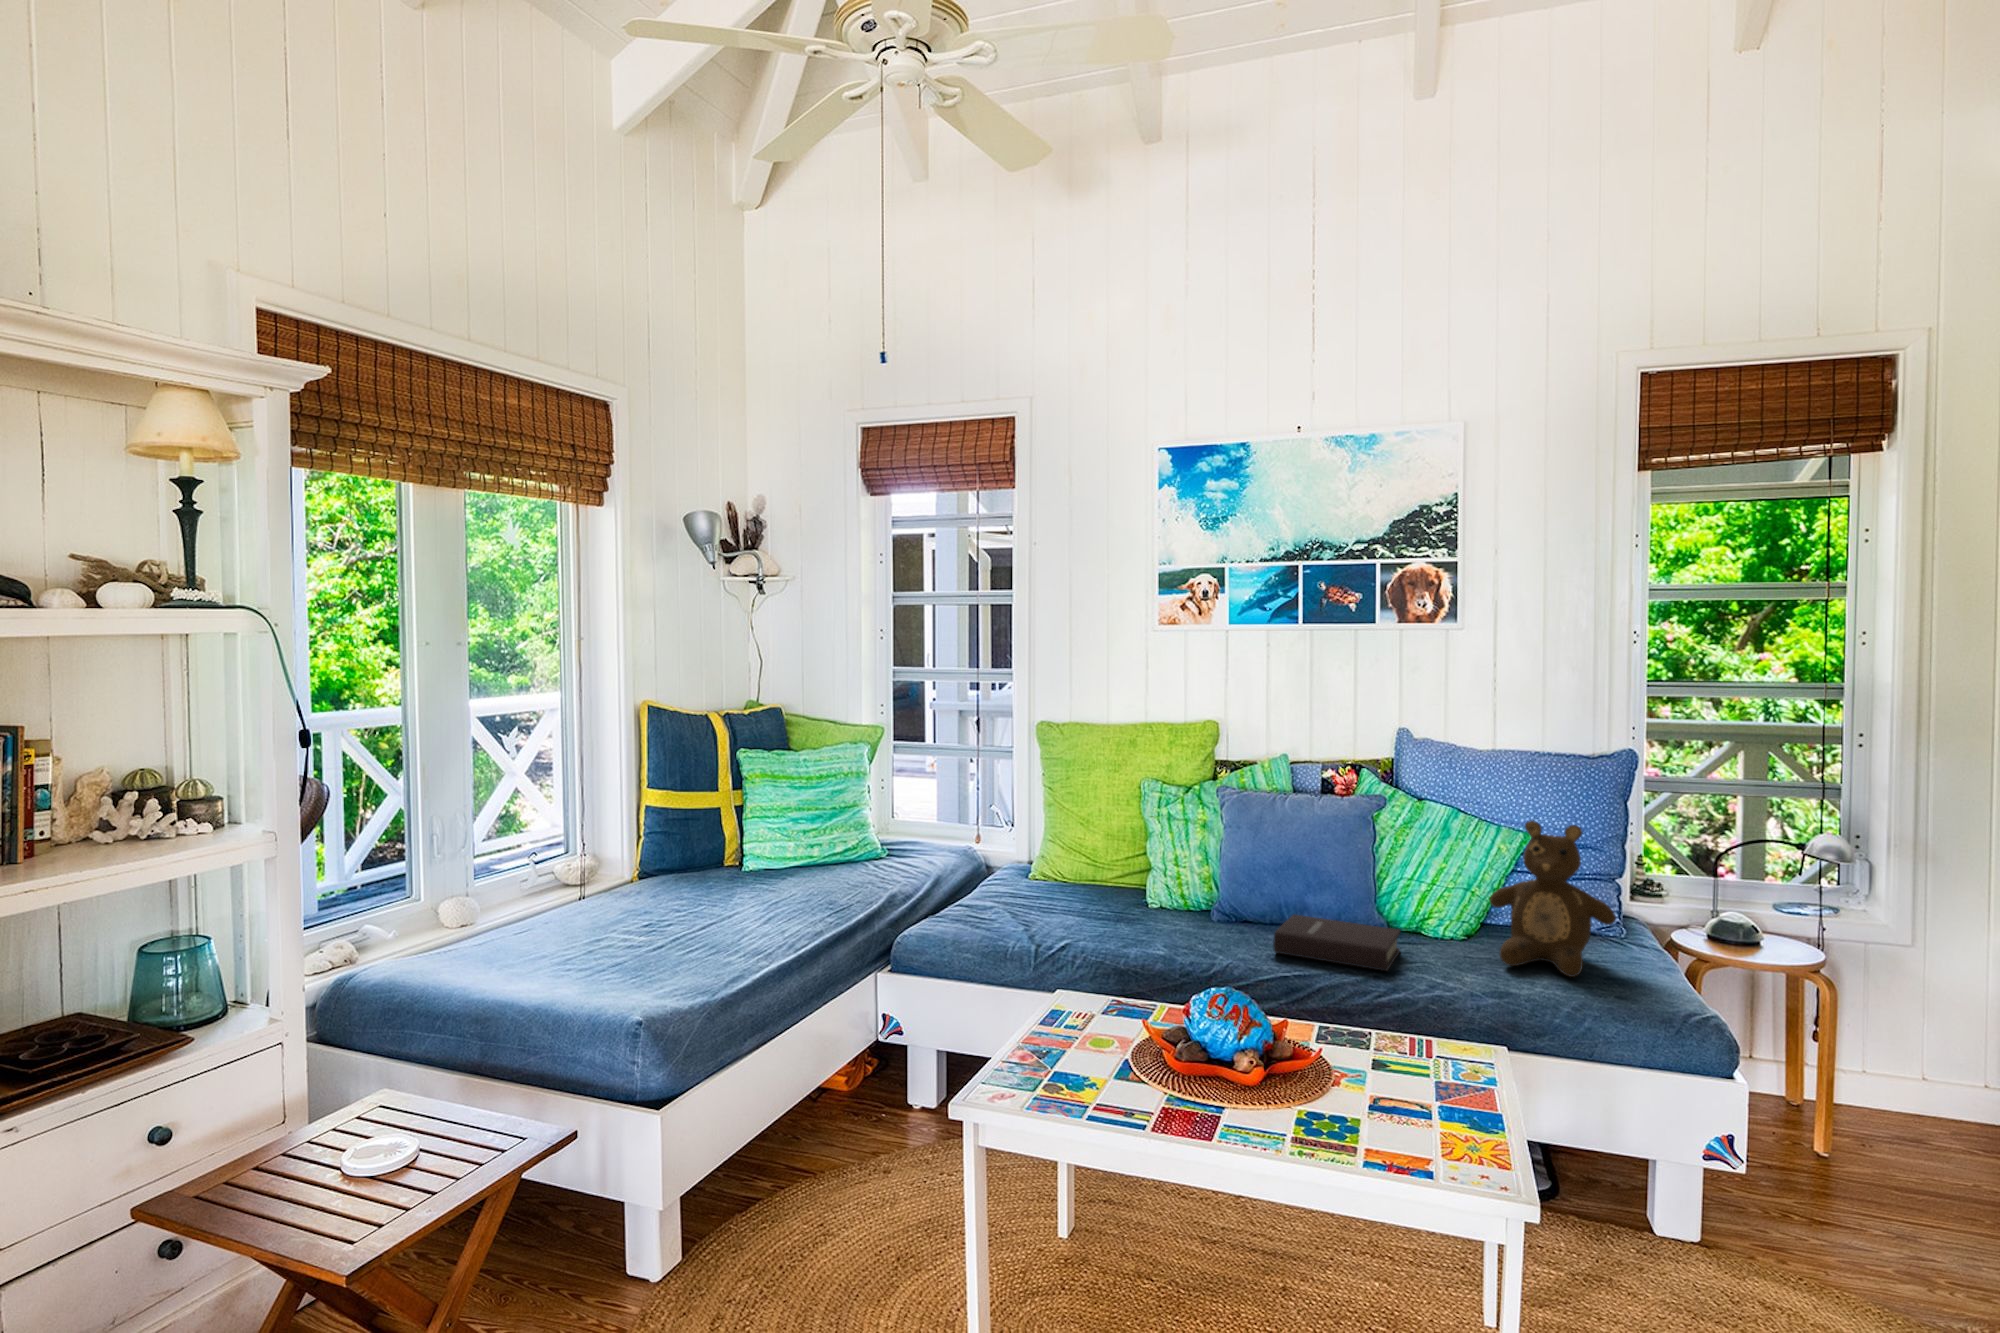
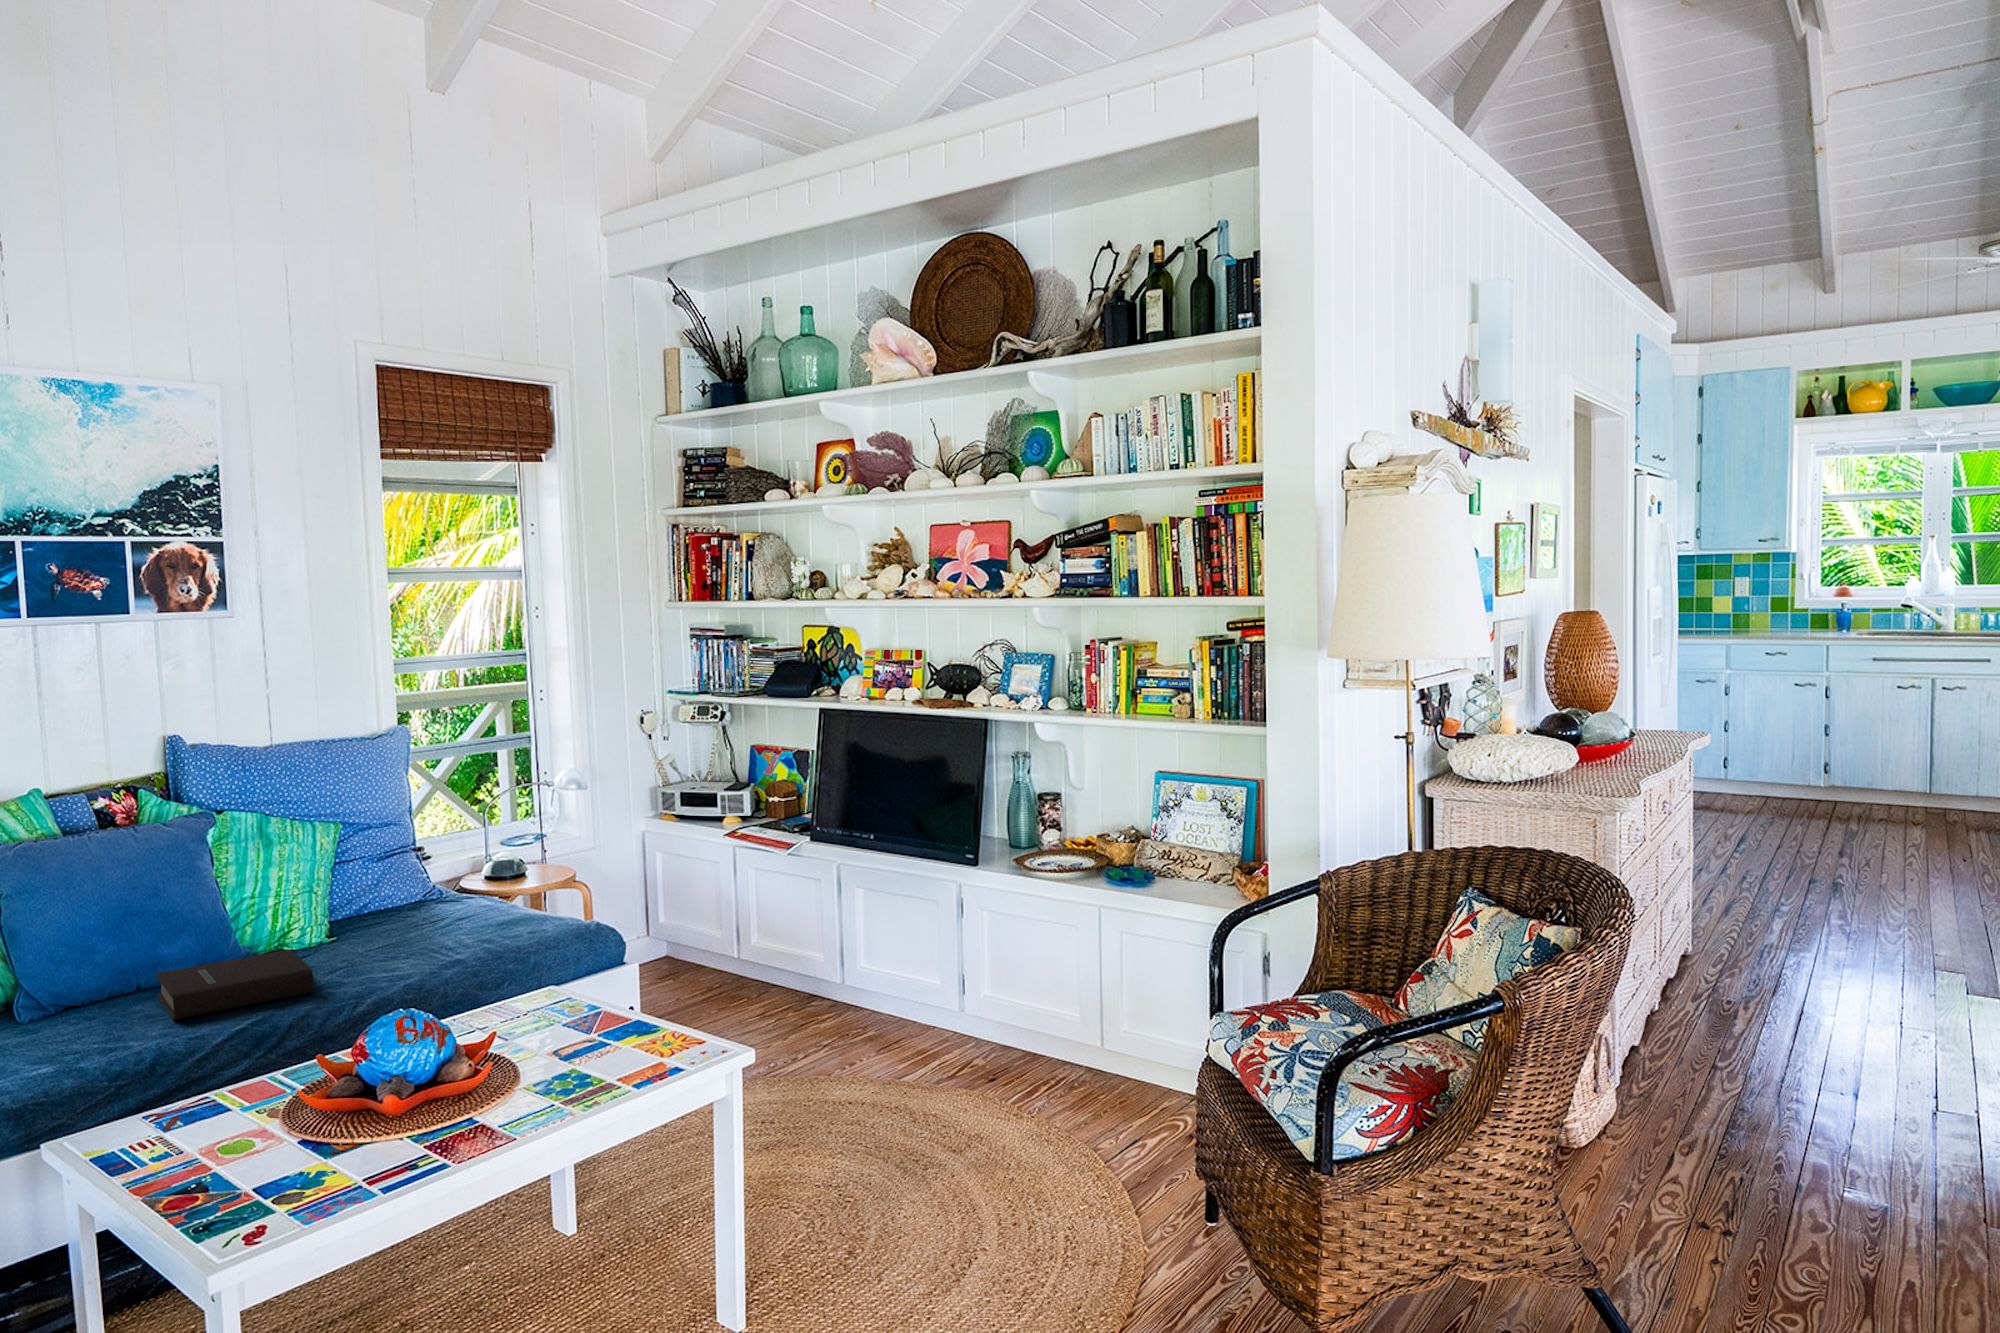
teddy bear: present [1489,820,1616,977] -> none [356,804,471,949]

